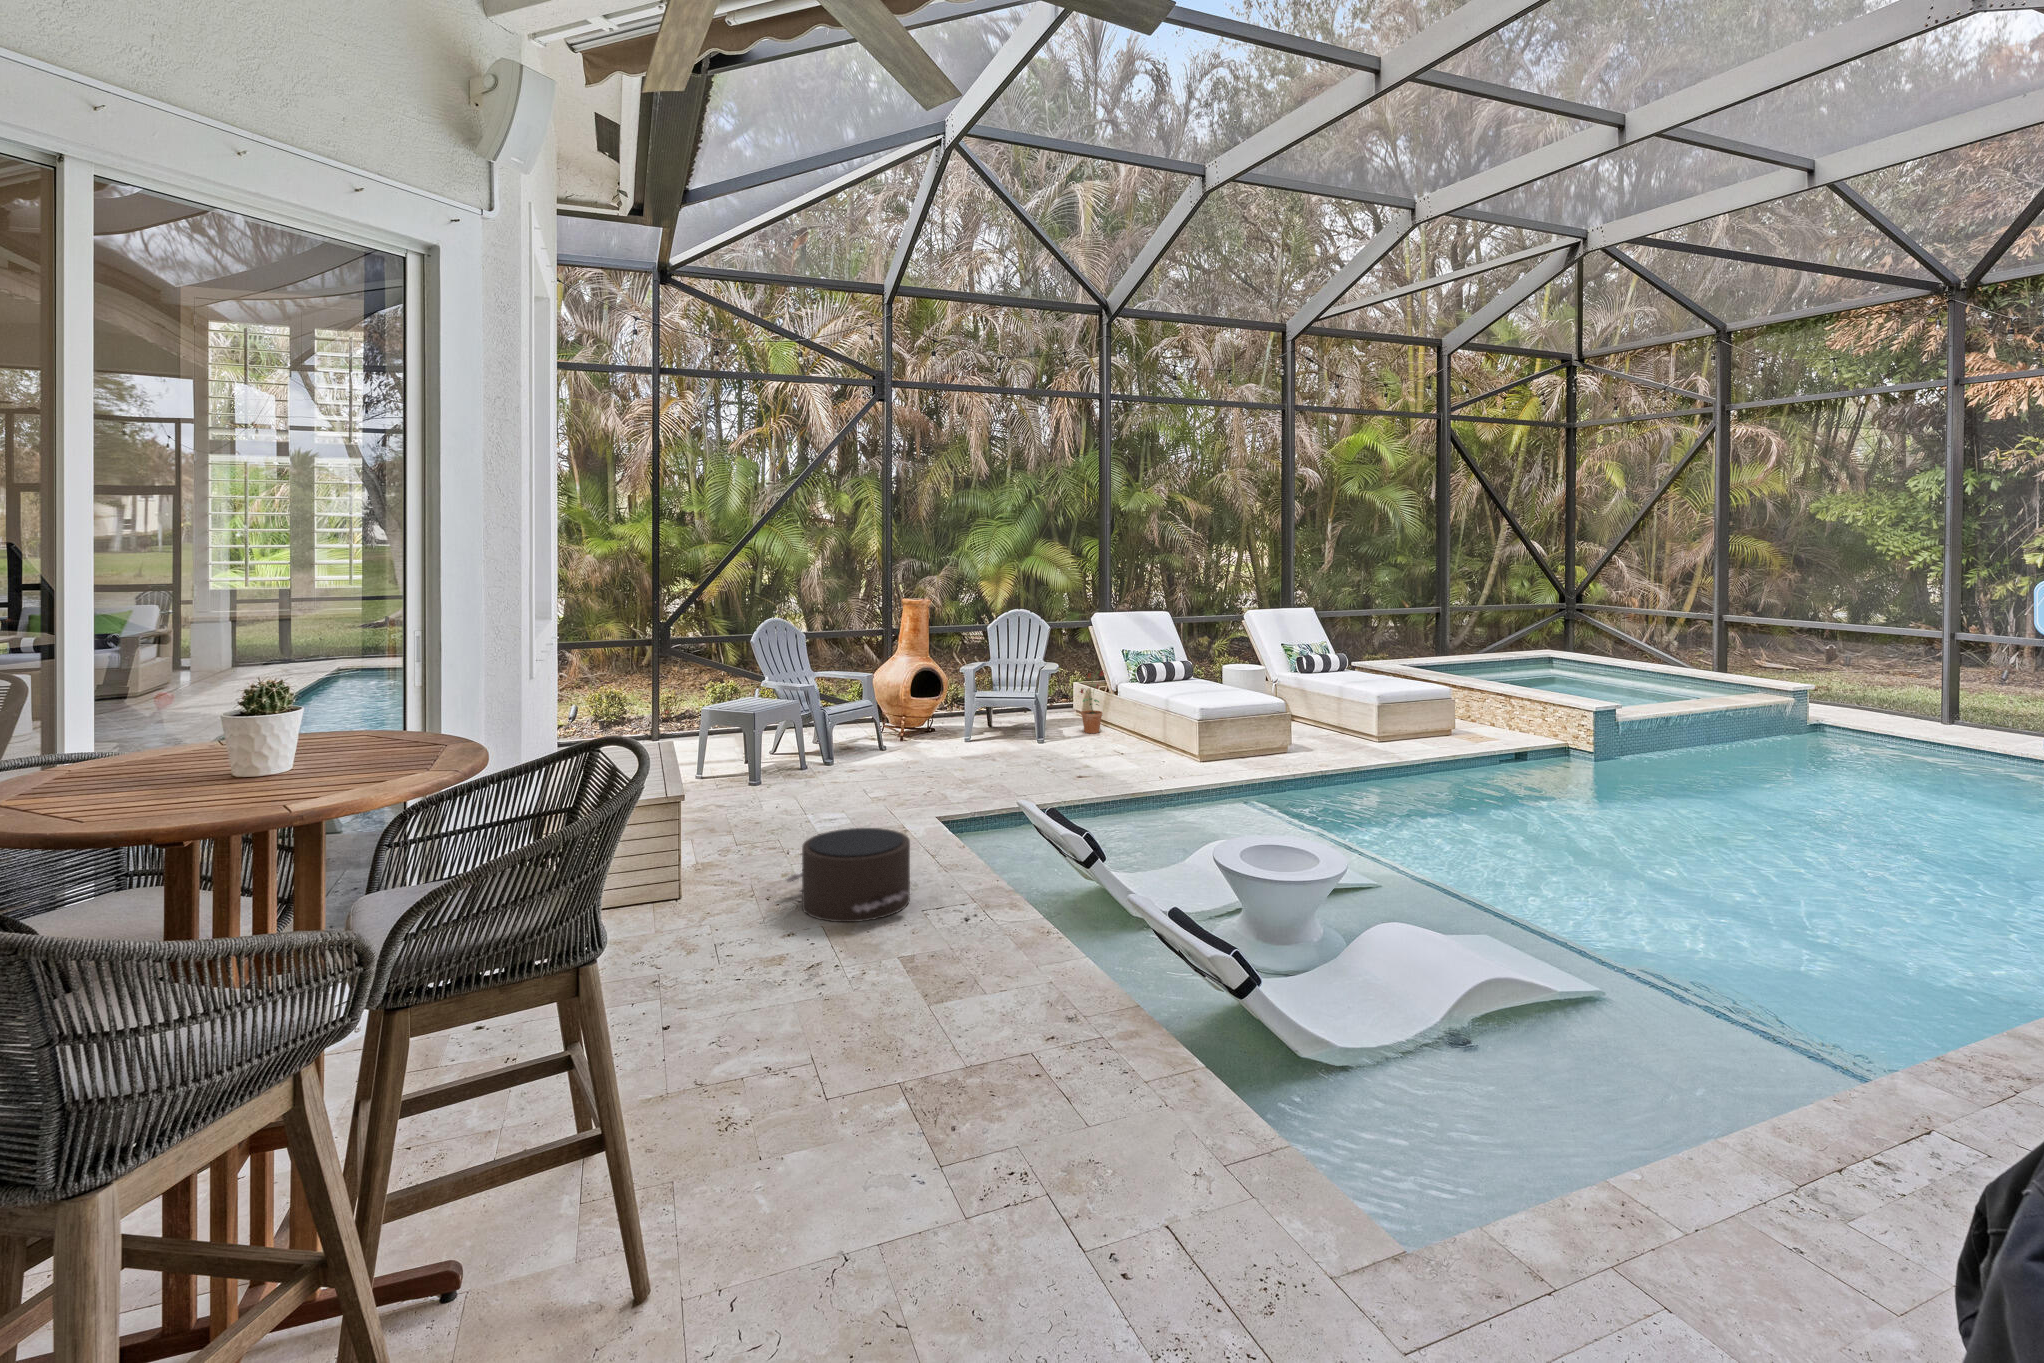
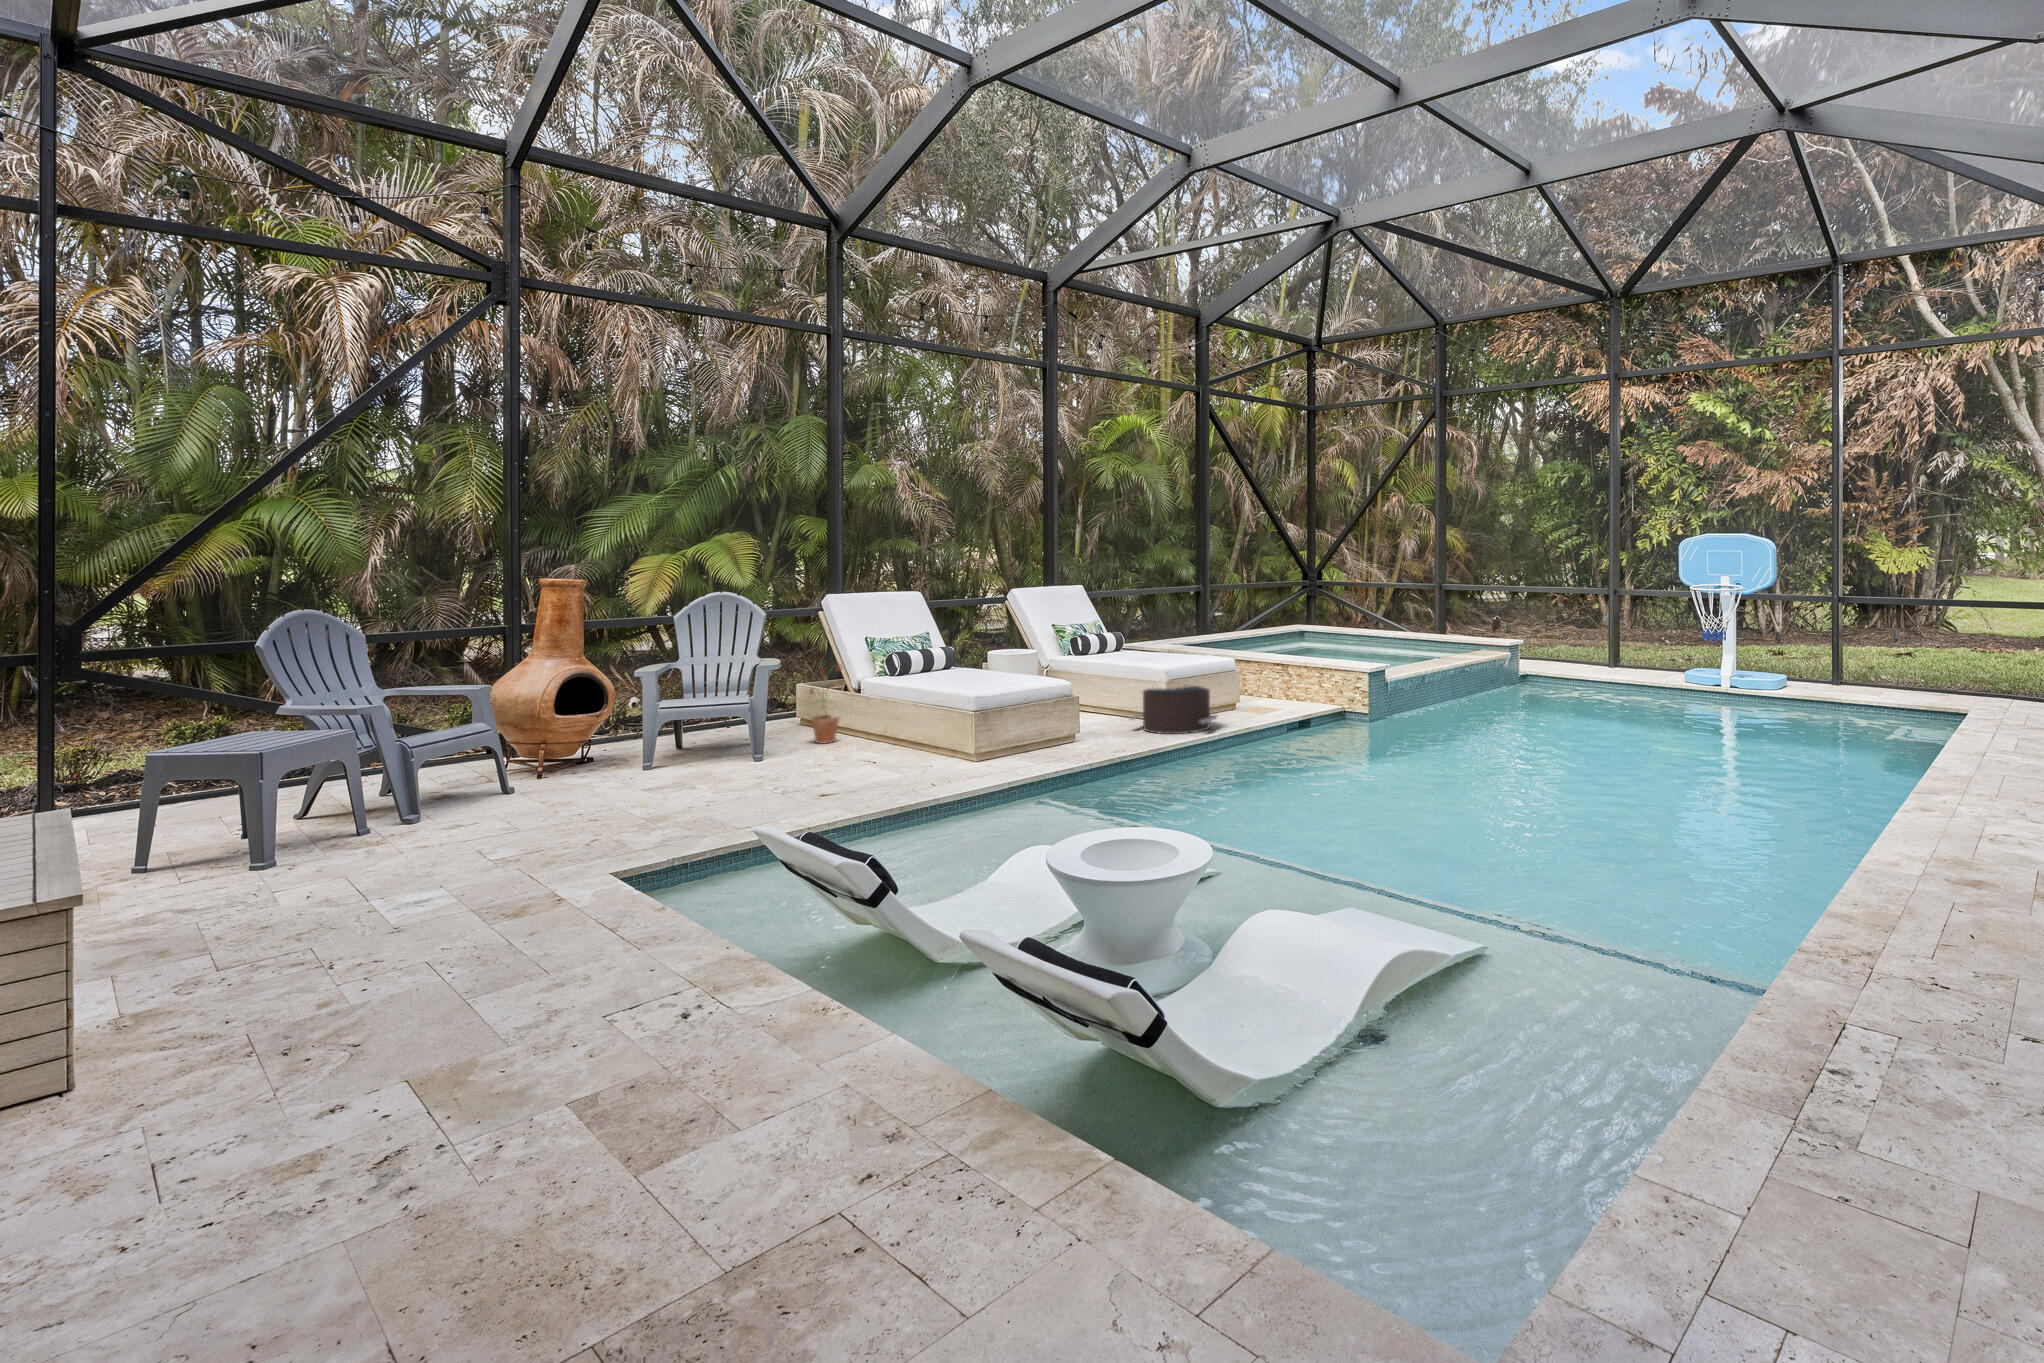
pouf: present [786,828,910,922] -> present [1130,686,1217,734]

